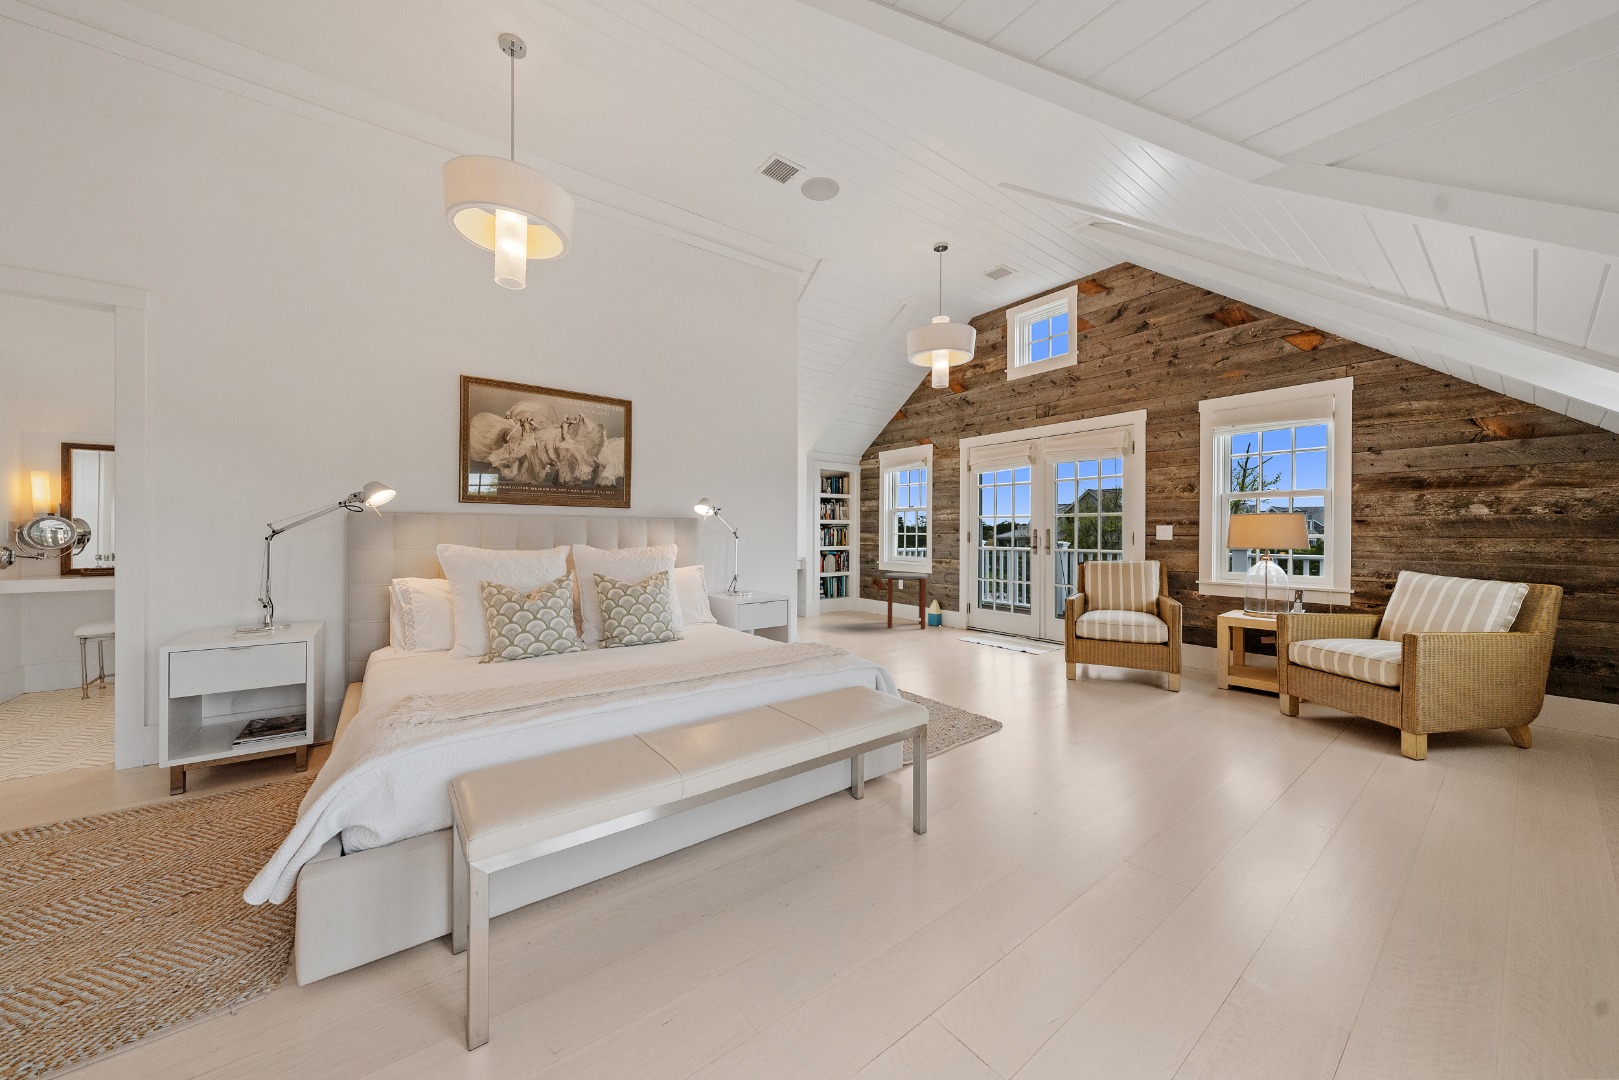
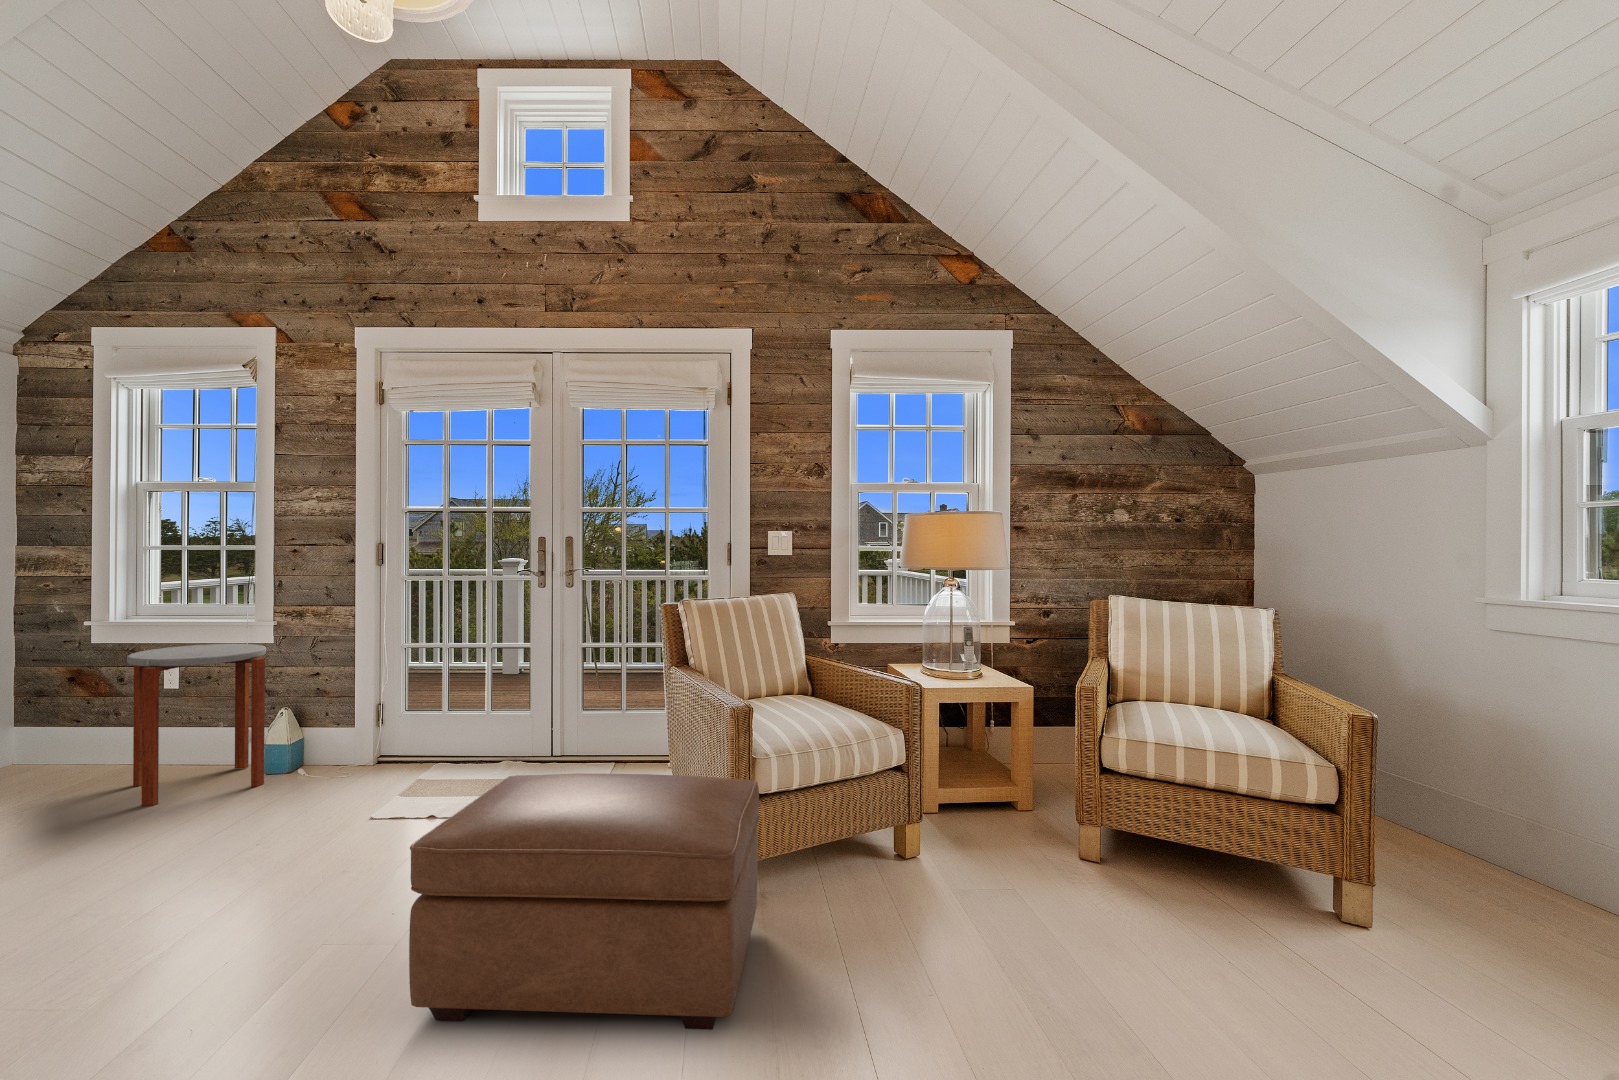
ottoman: none [925,619,1059,705] -> present [409,773,759,1030]

